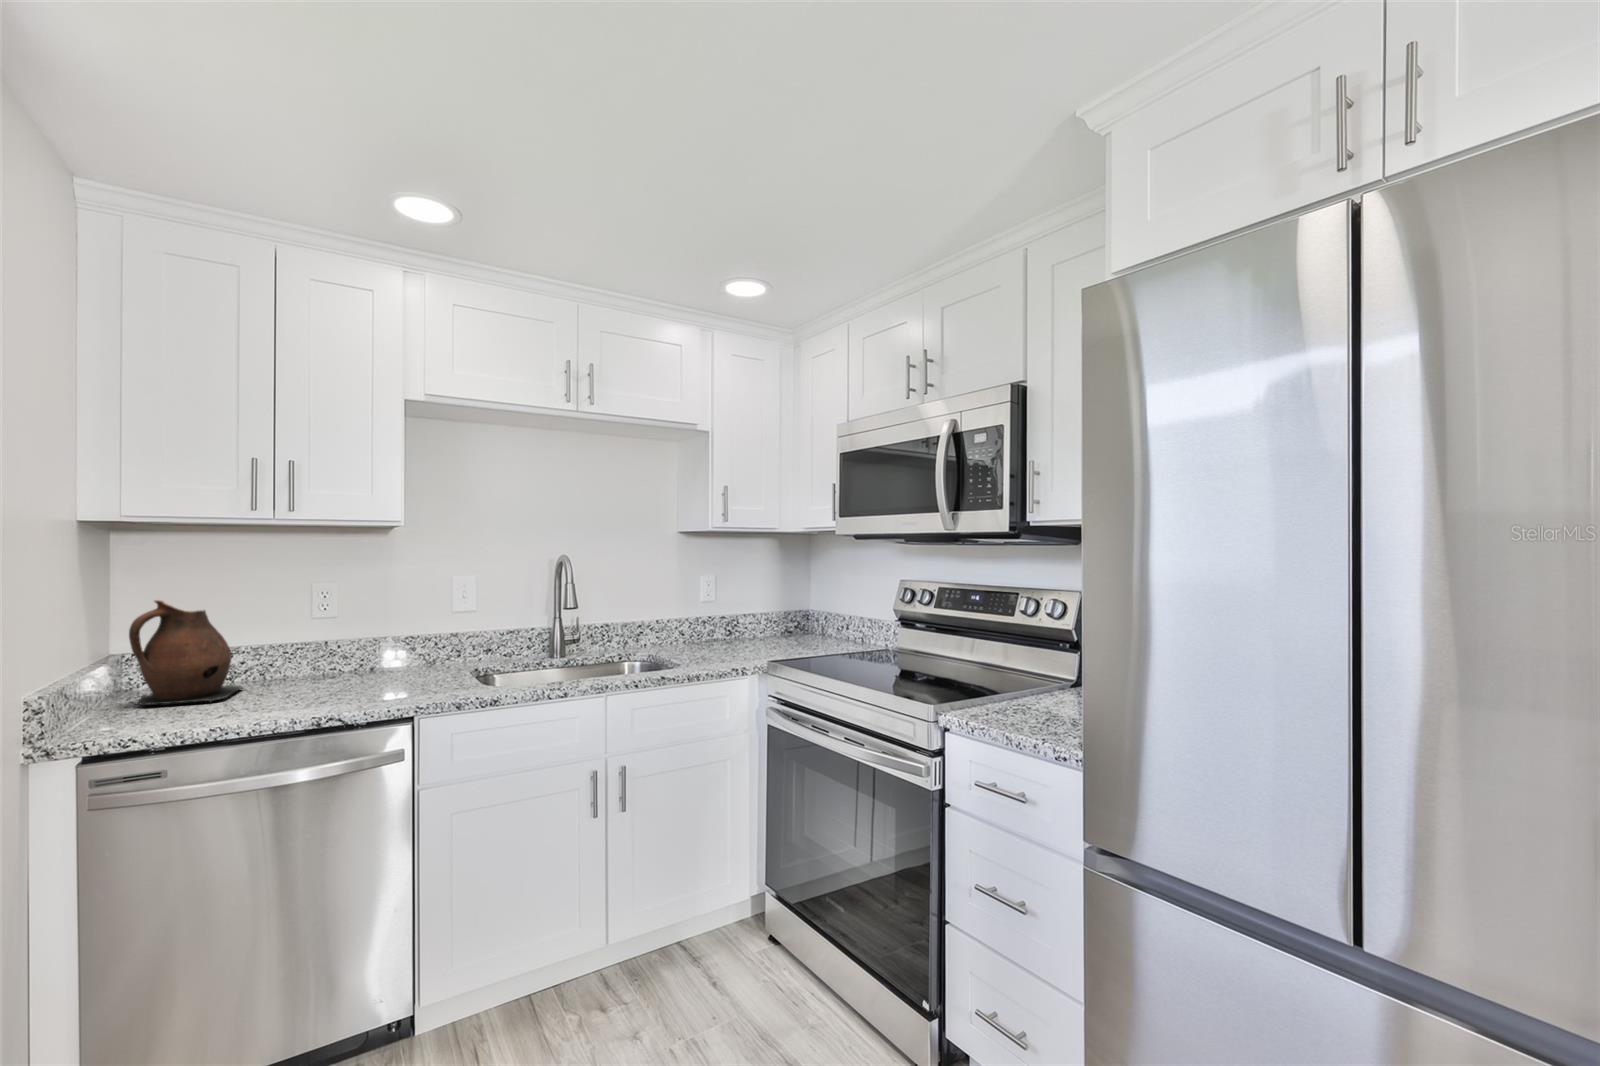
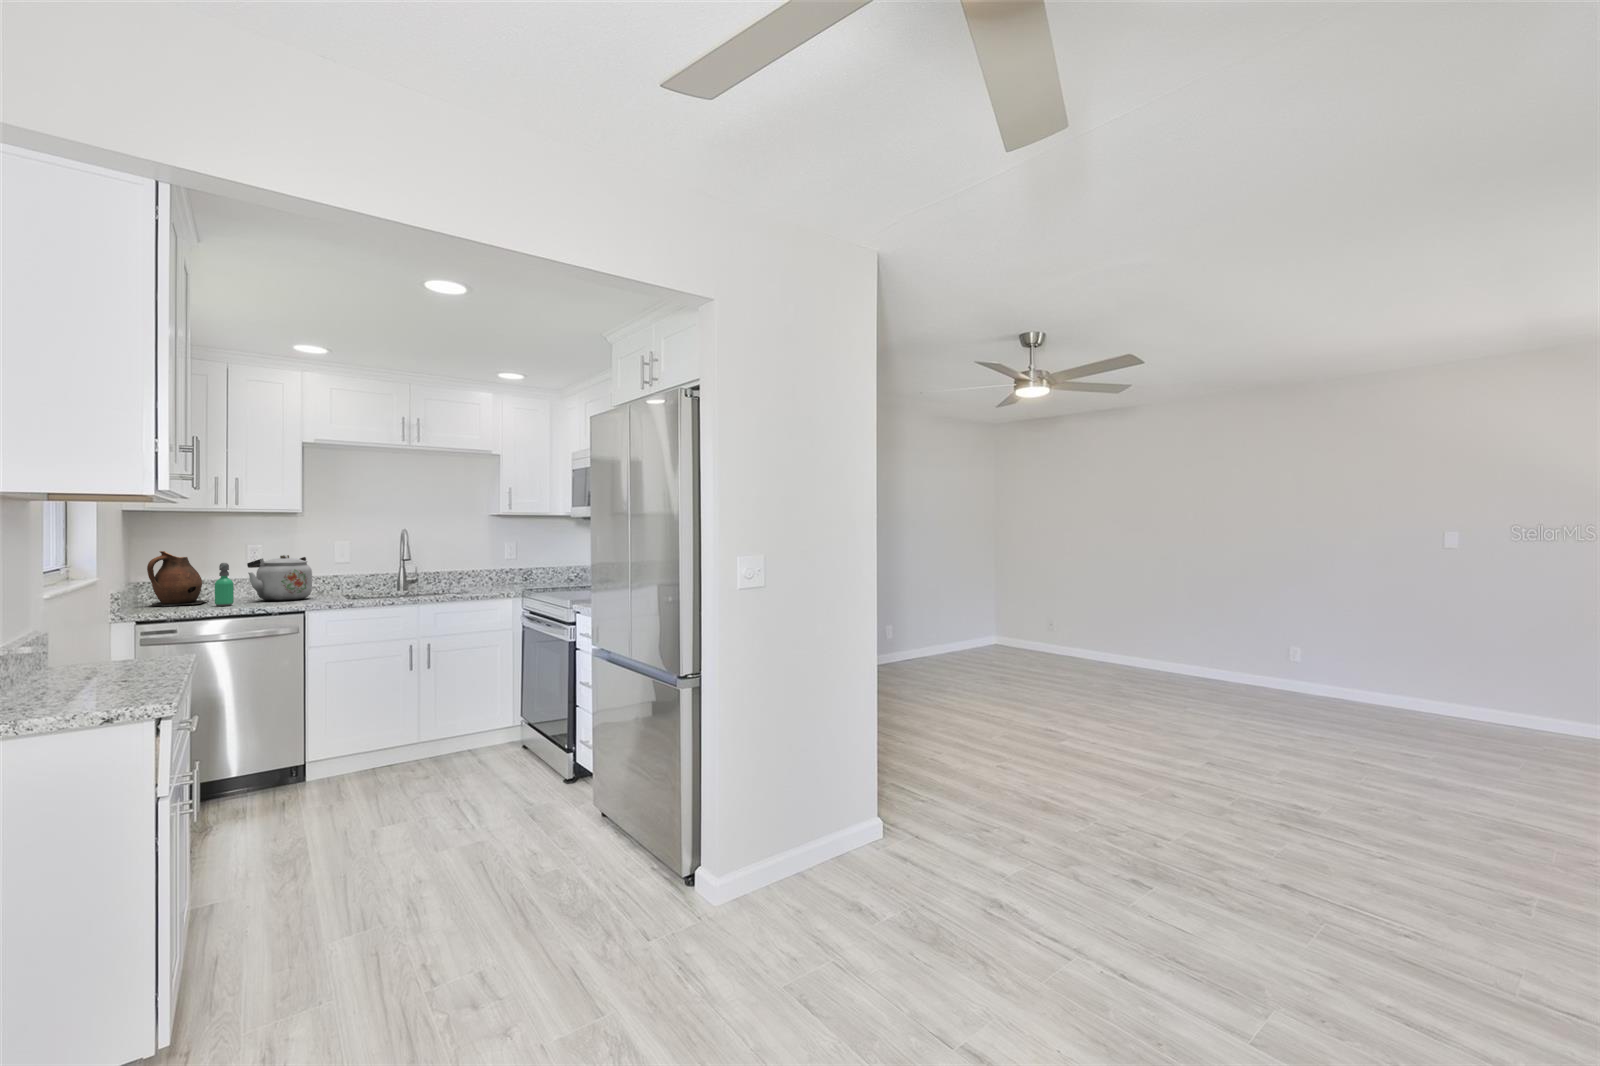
kettle: none [311,603,420,687] -> present [247,555,312,601]
soap dispenser: none [249,623,284,707] -> present [215,563,234,606]

